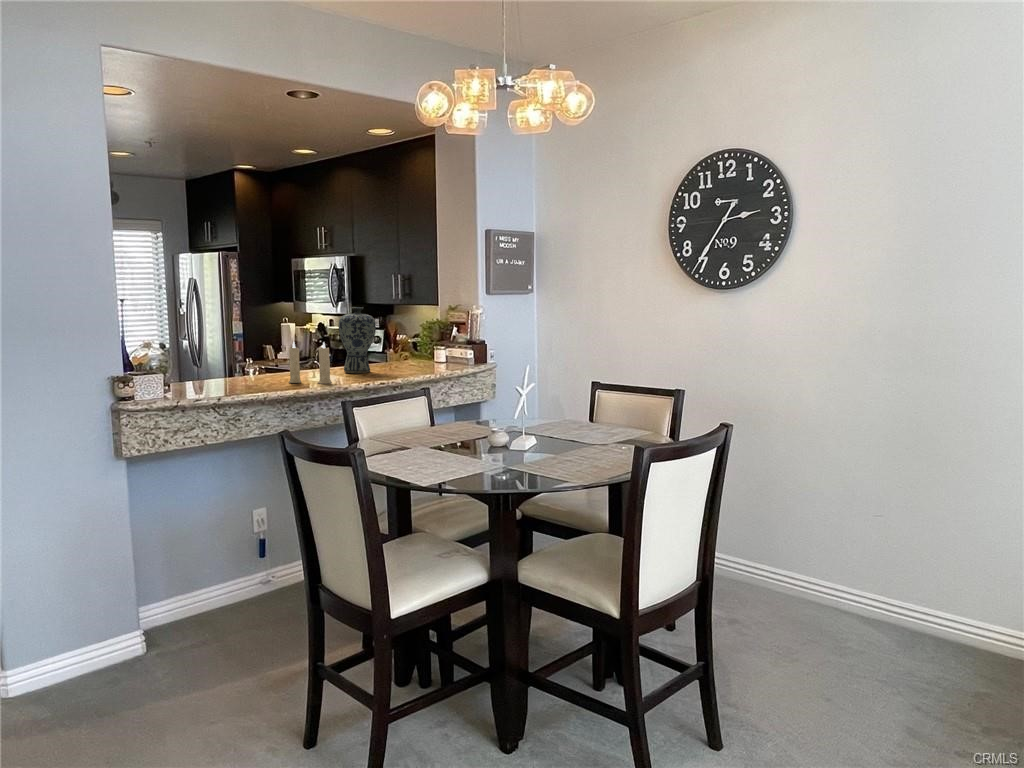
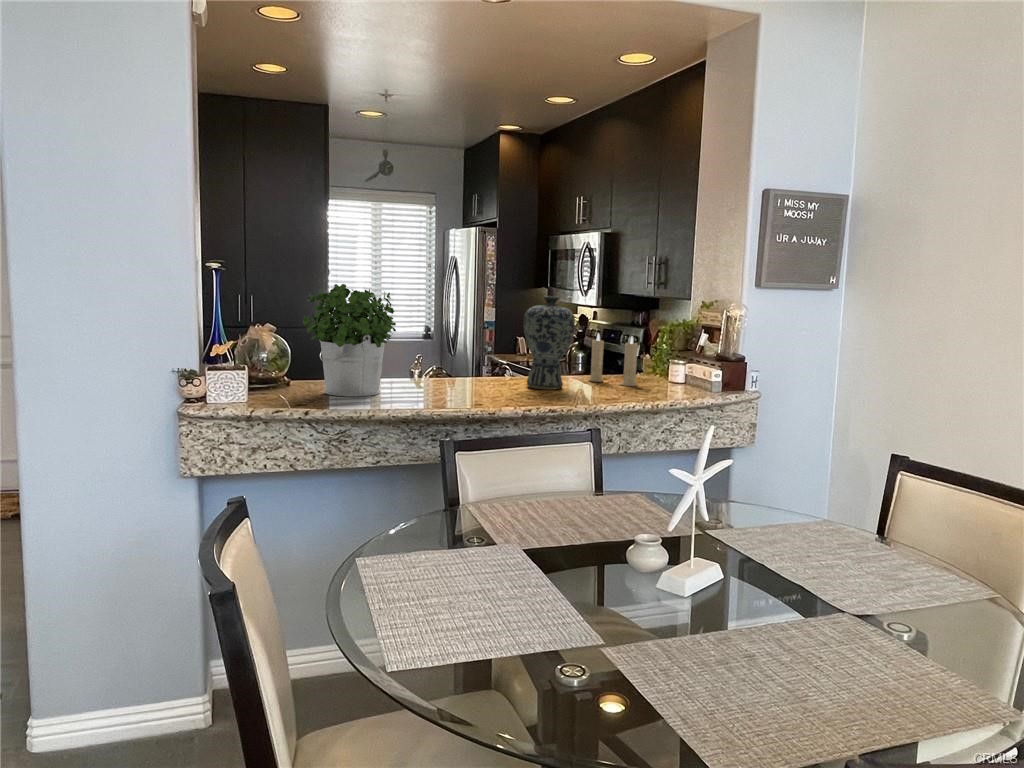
potted plant: none [185,305,260,389] -> present [303,284,396,397]
candle: present [289,342,332,384] -> present [589,333,638,386]

